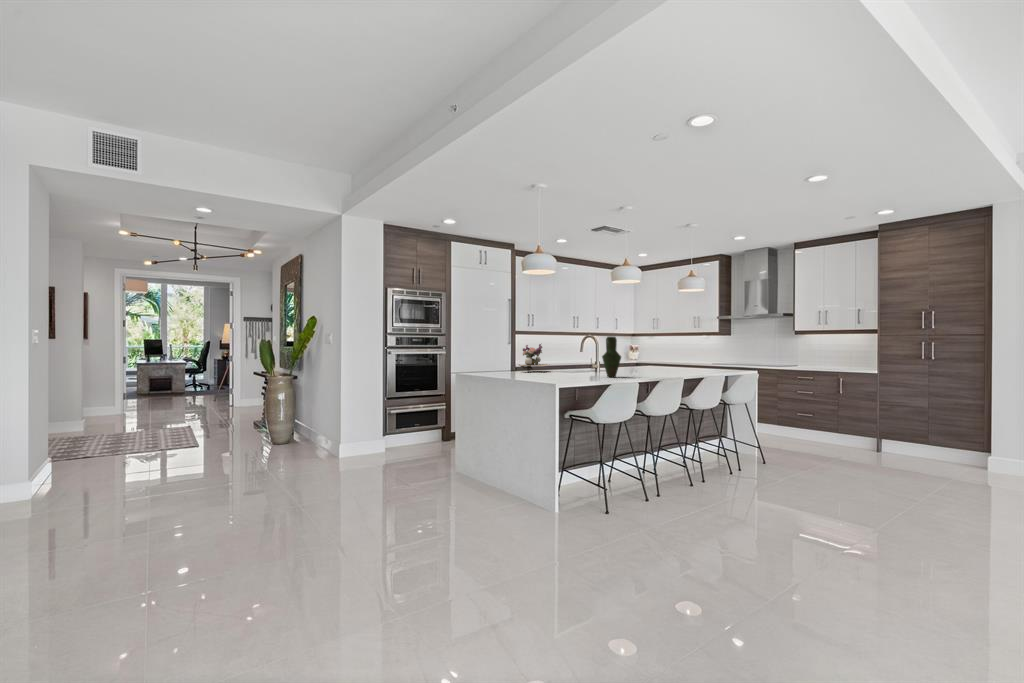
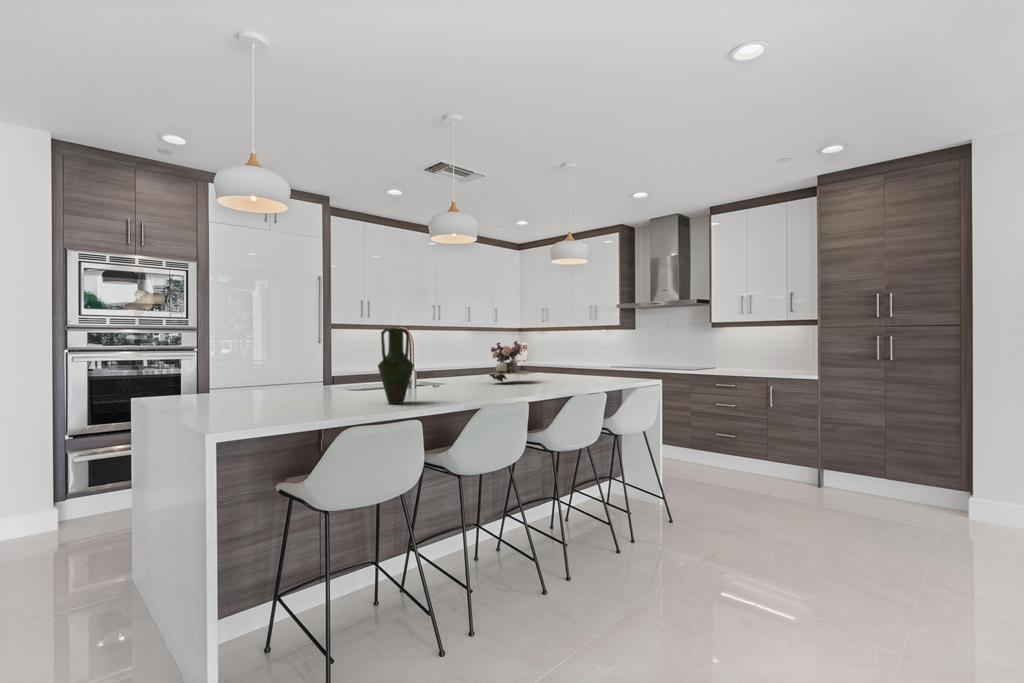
flower arrangement: present [519,344,548,371] -> present [487,341,536,382]

